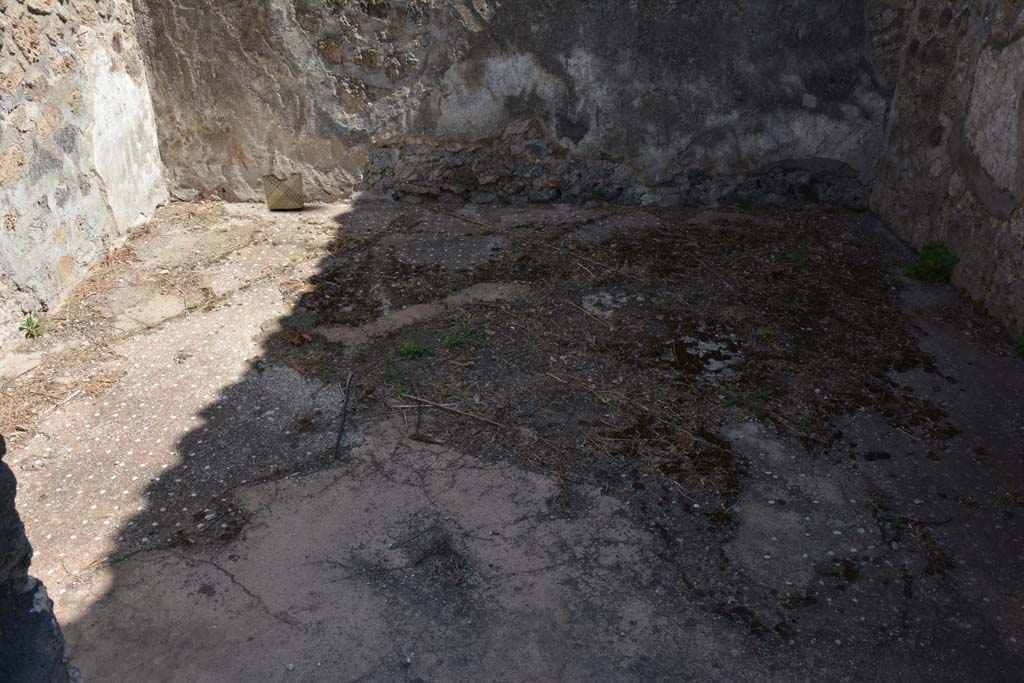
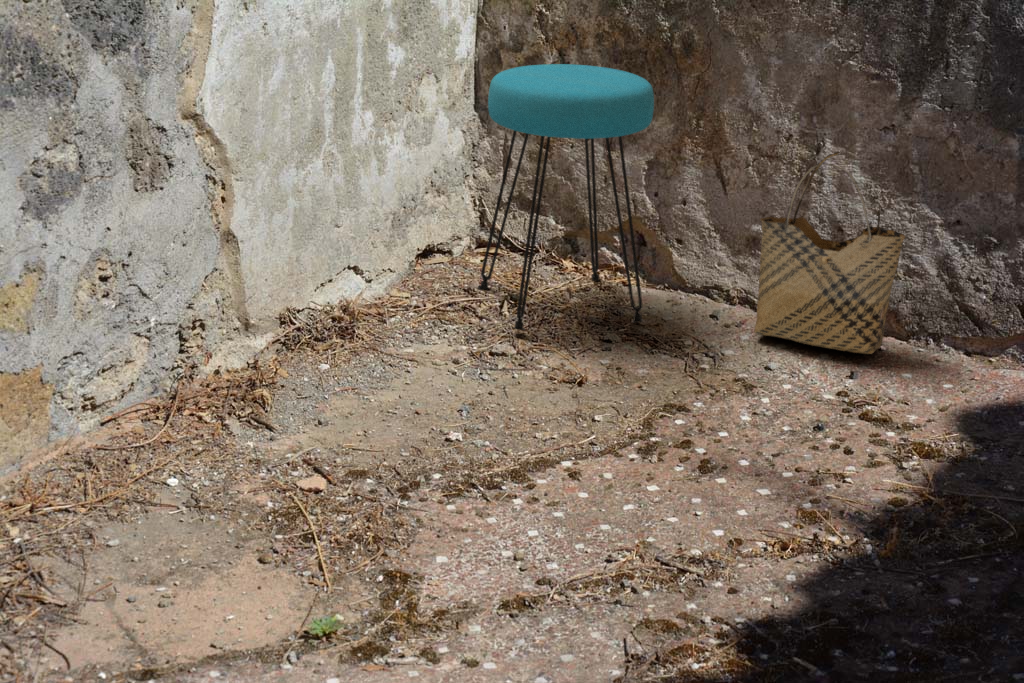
stool: none [170,141,235,221] -> present [478,64,654,330]

